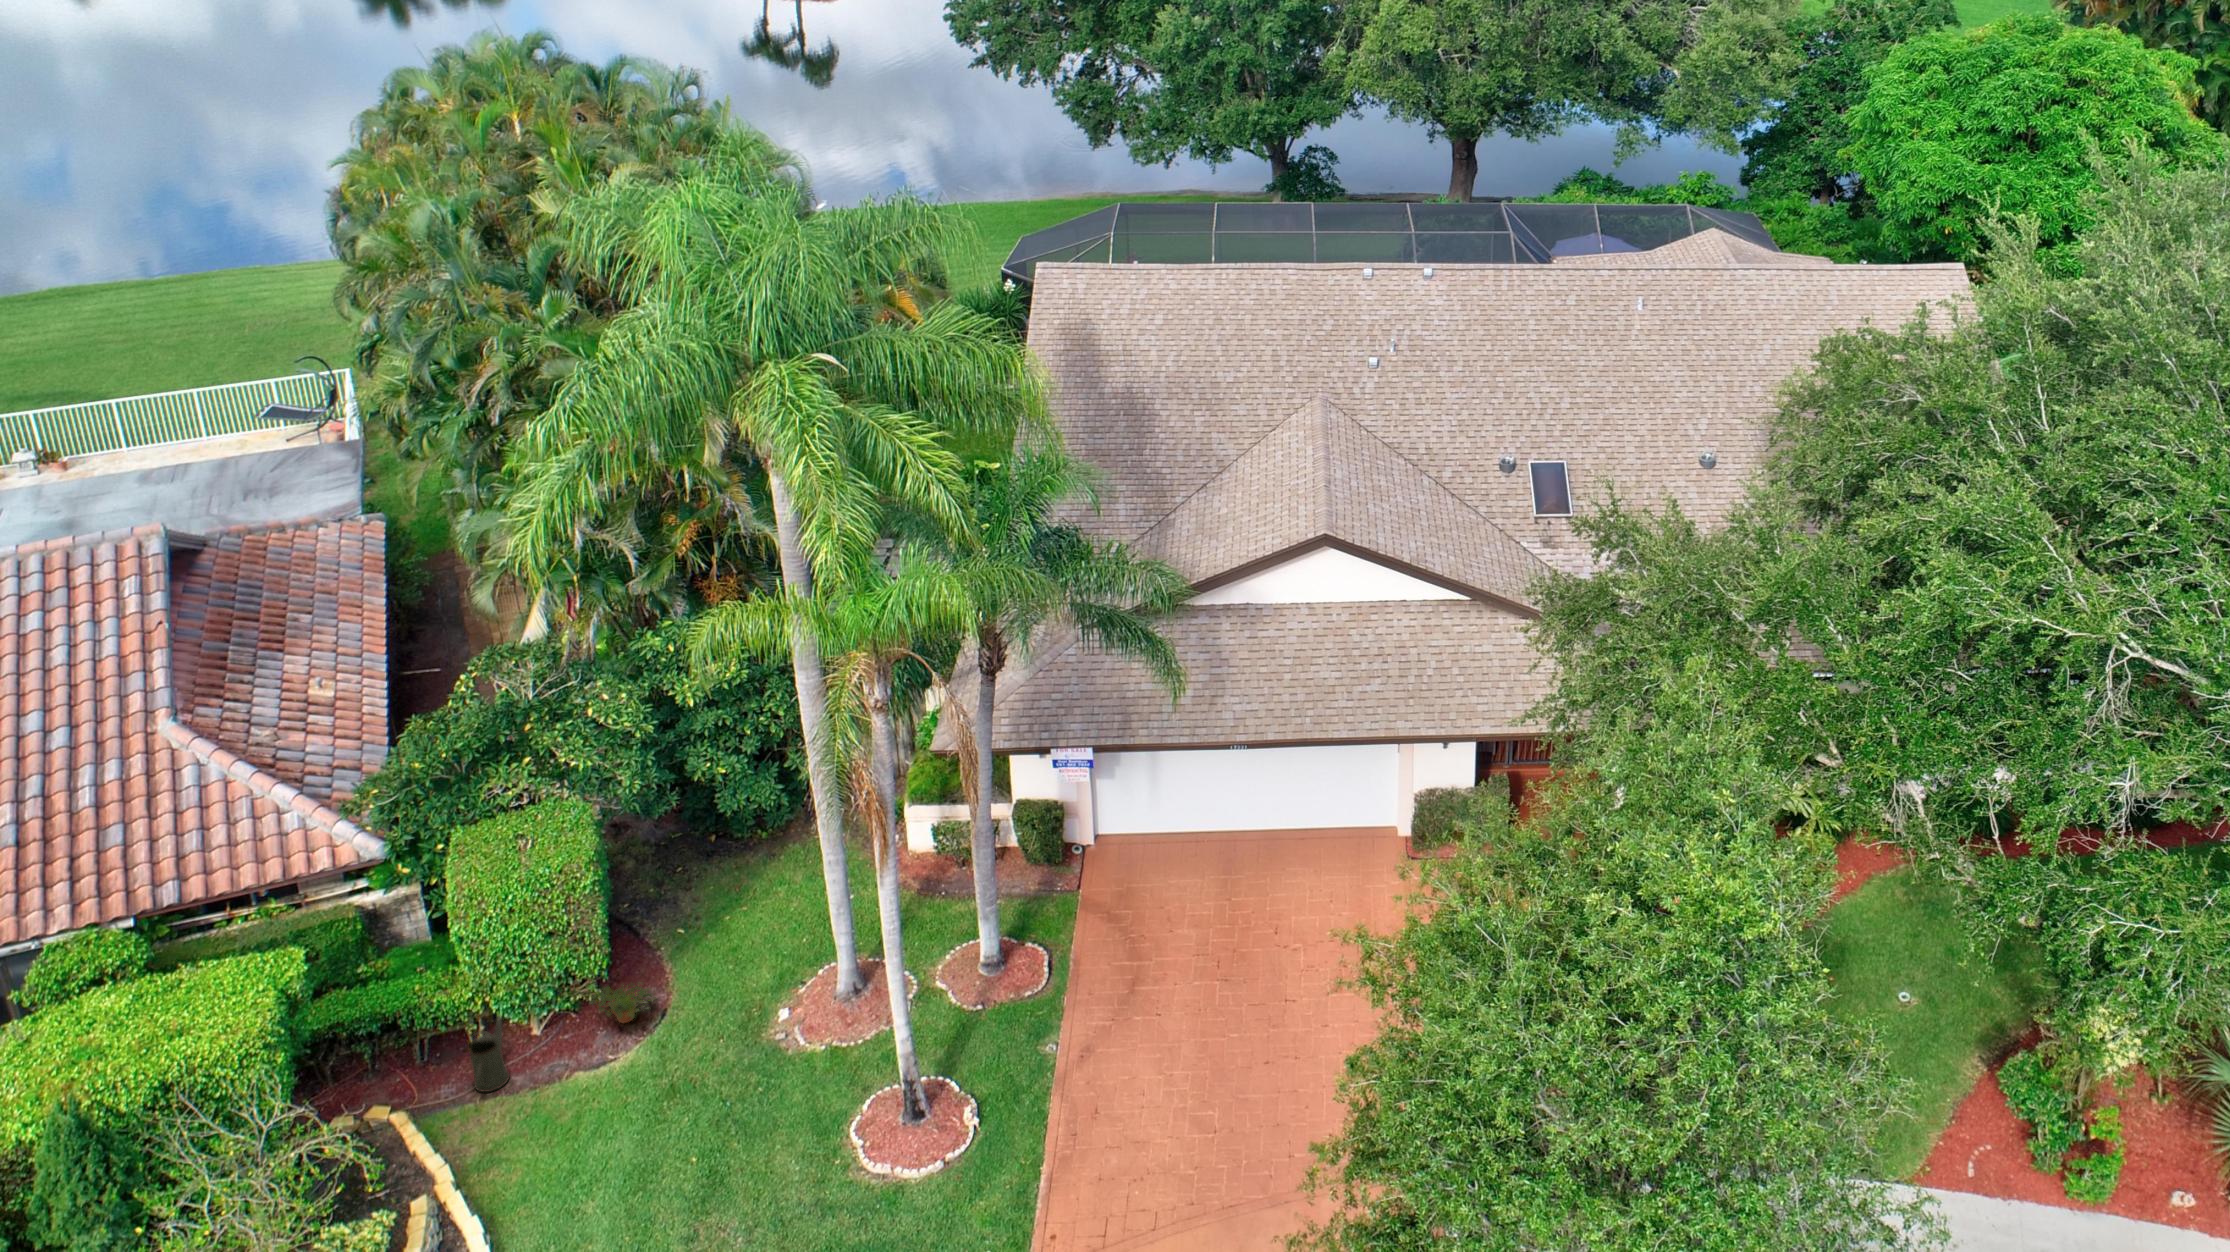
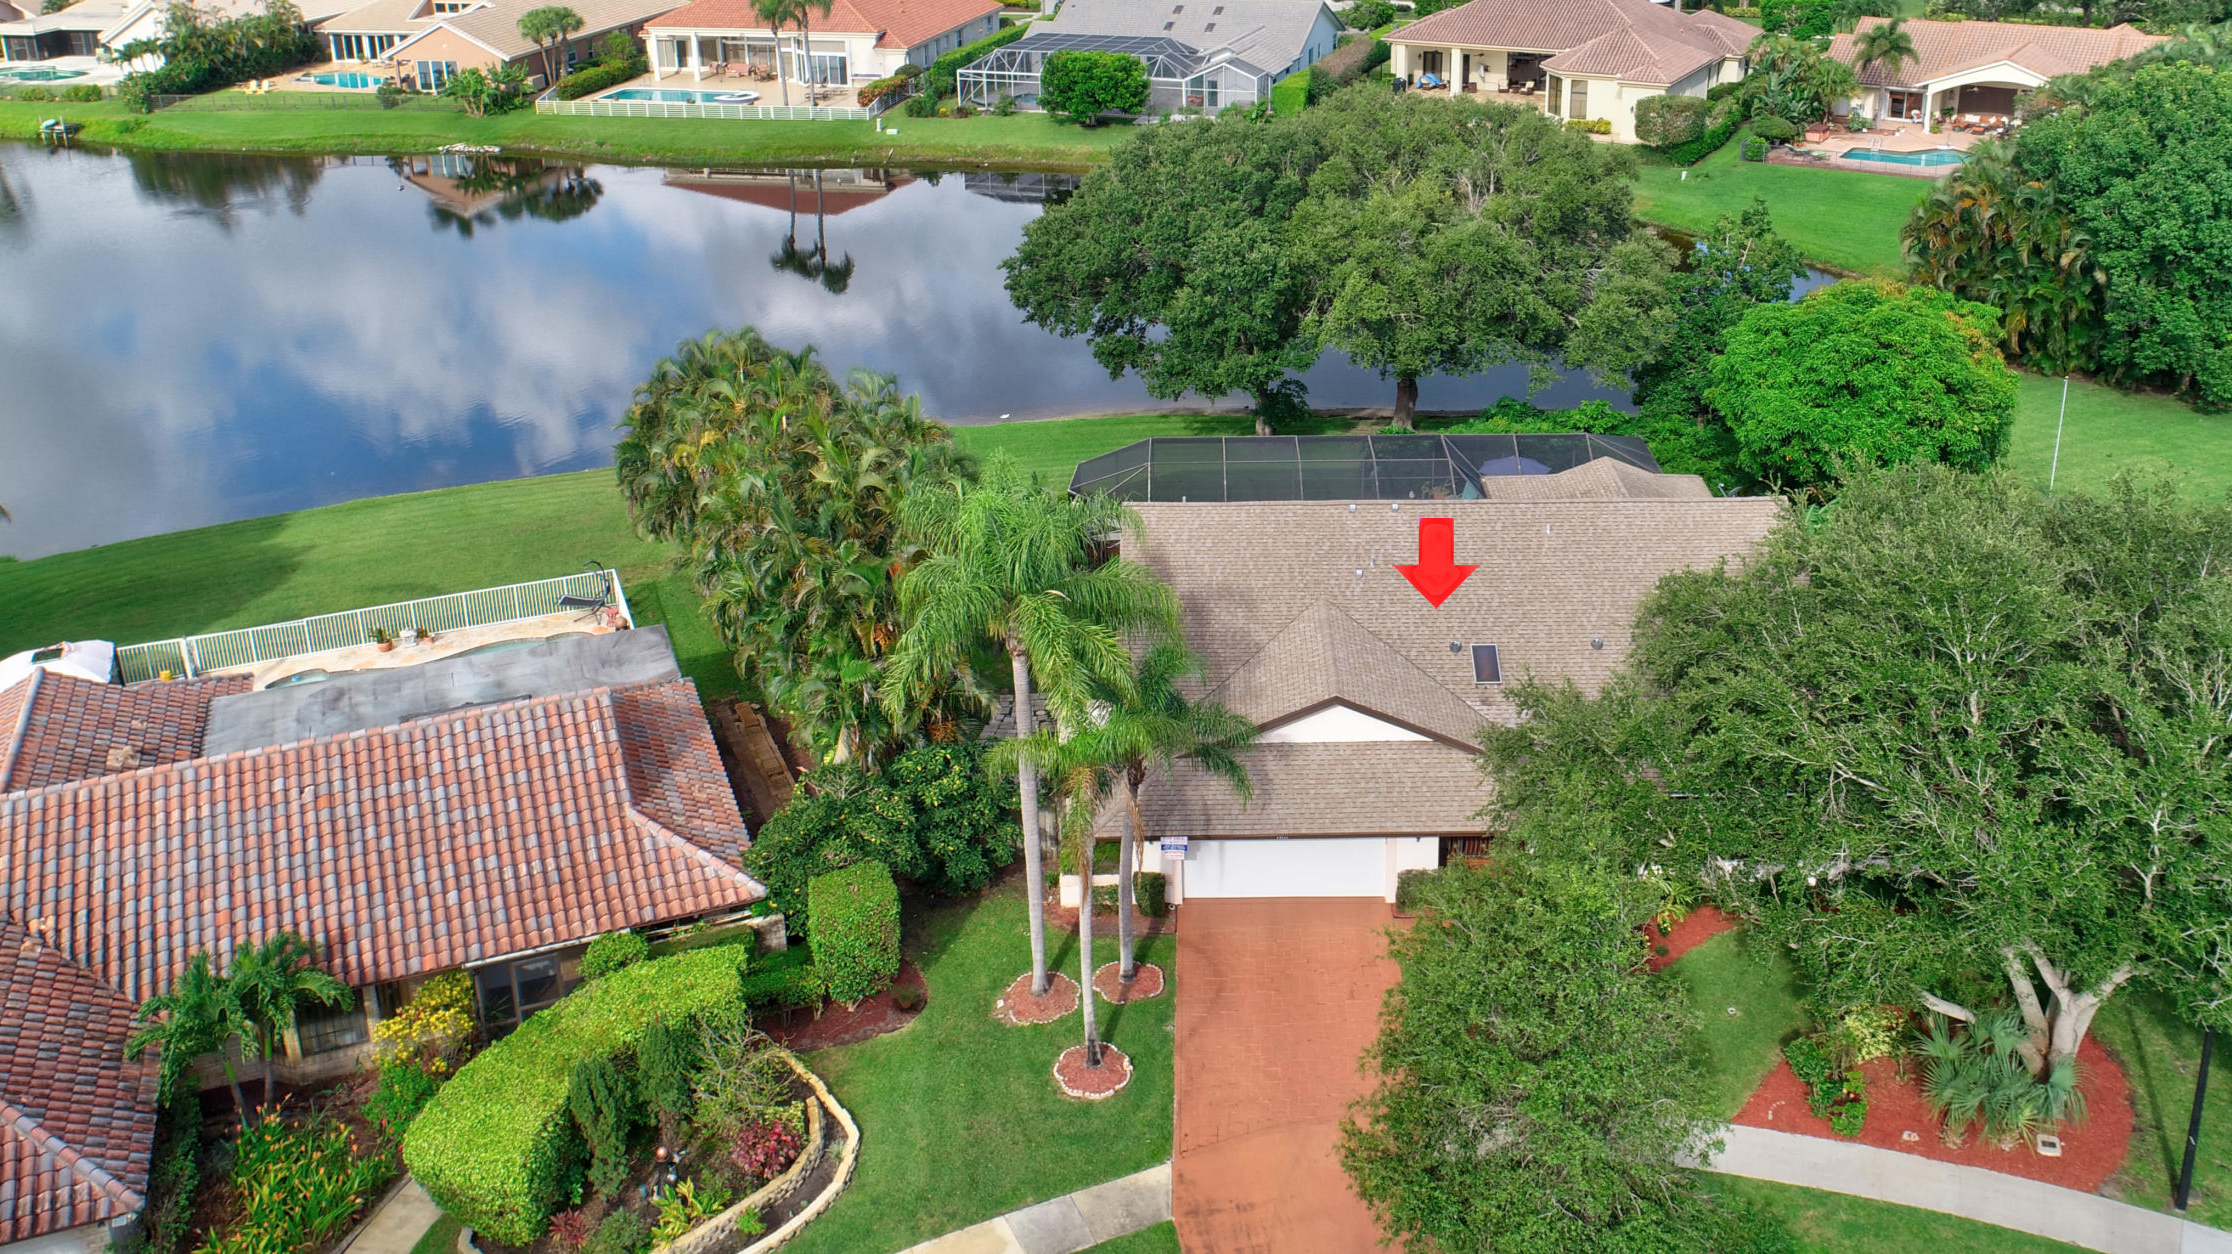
watering can: present [469,1016,510,1092] -> none [826,993,846,1045]

